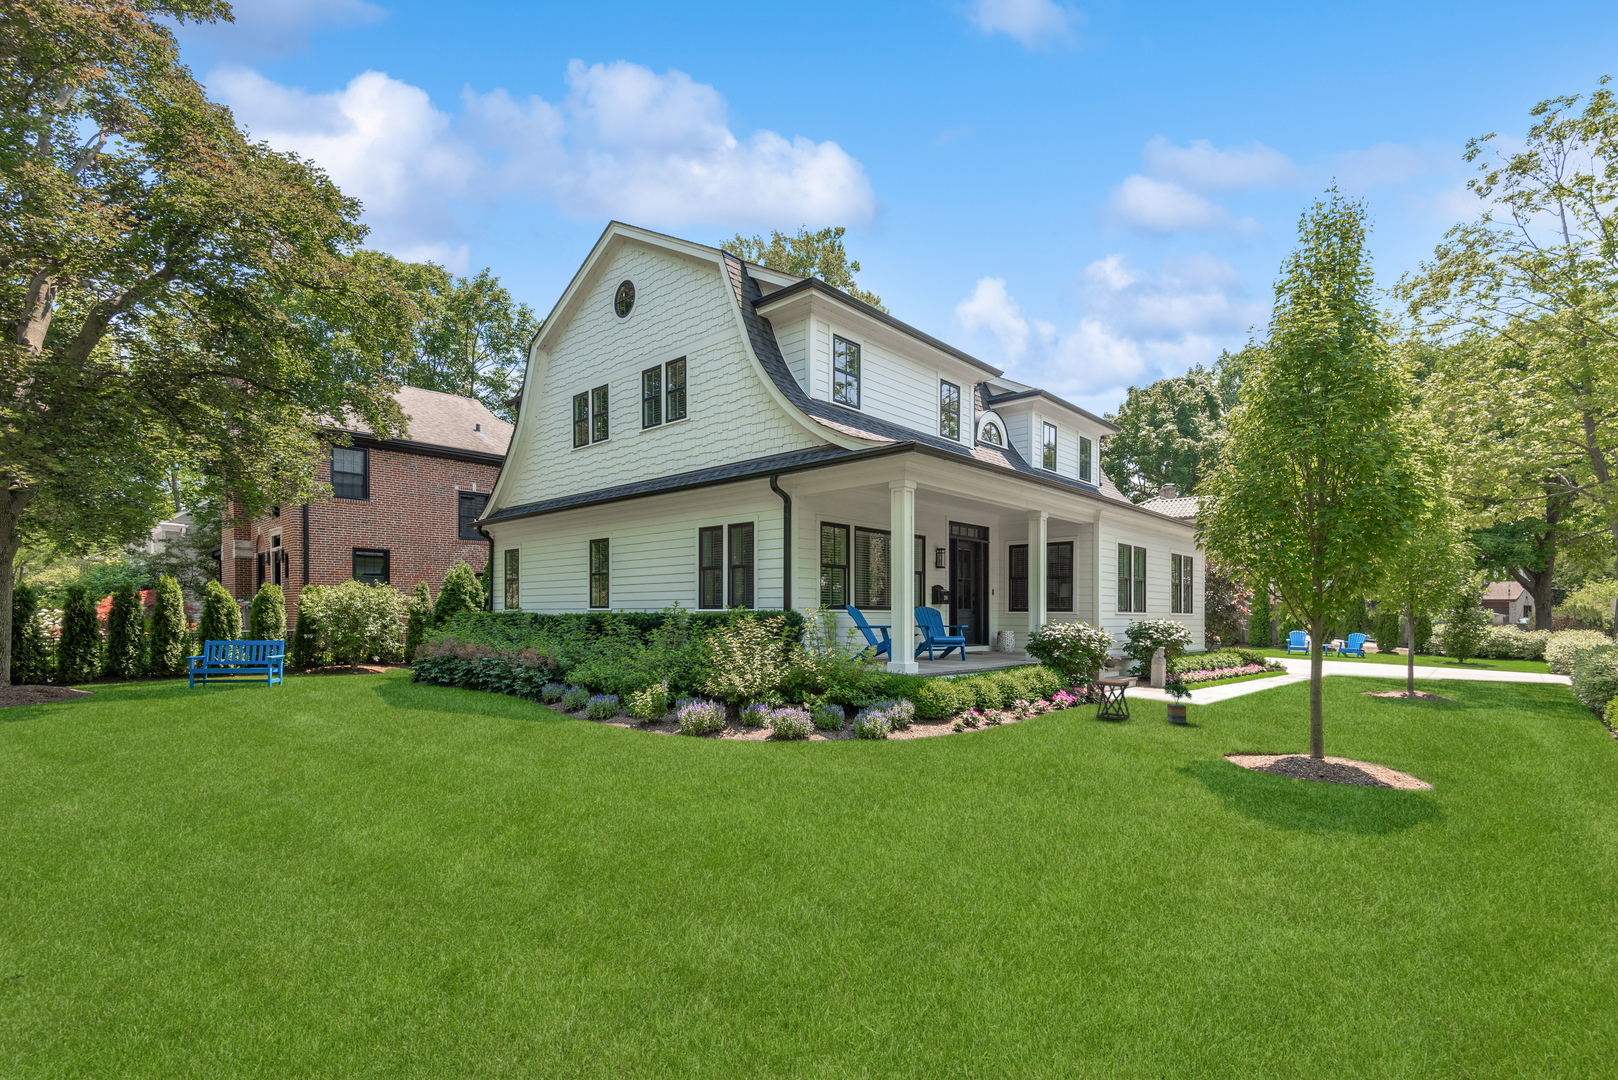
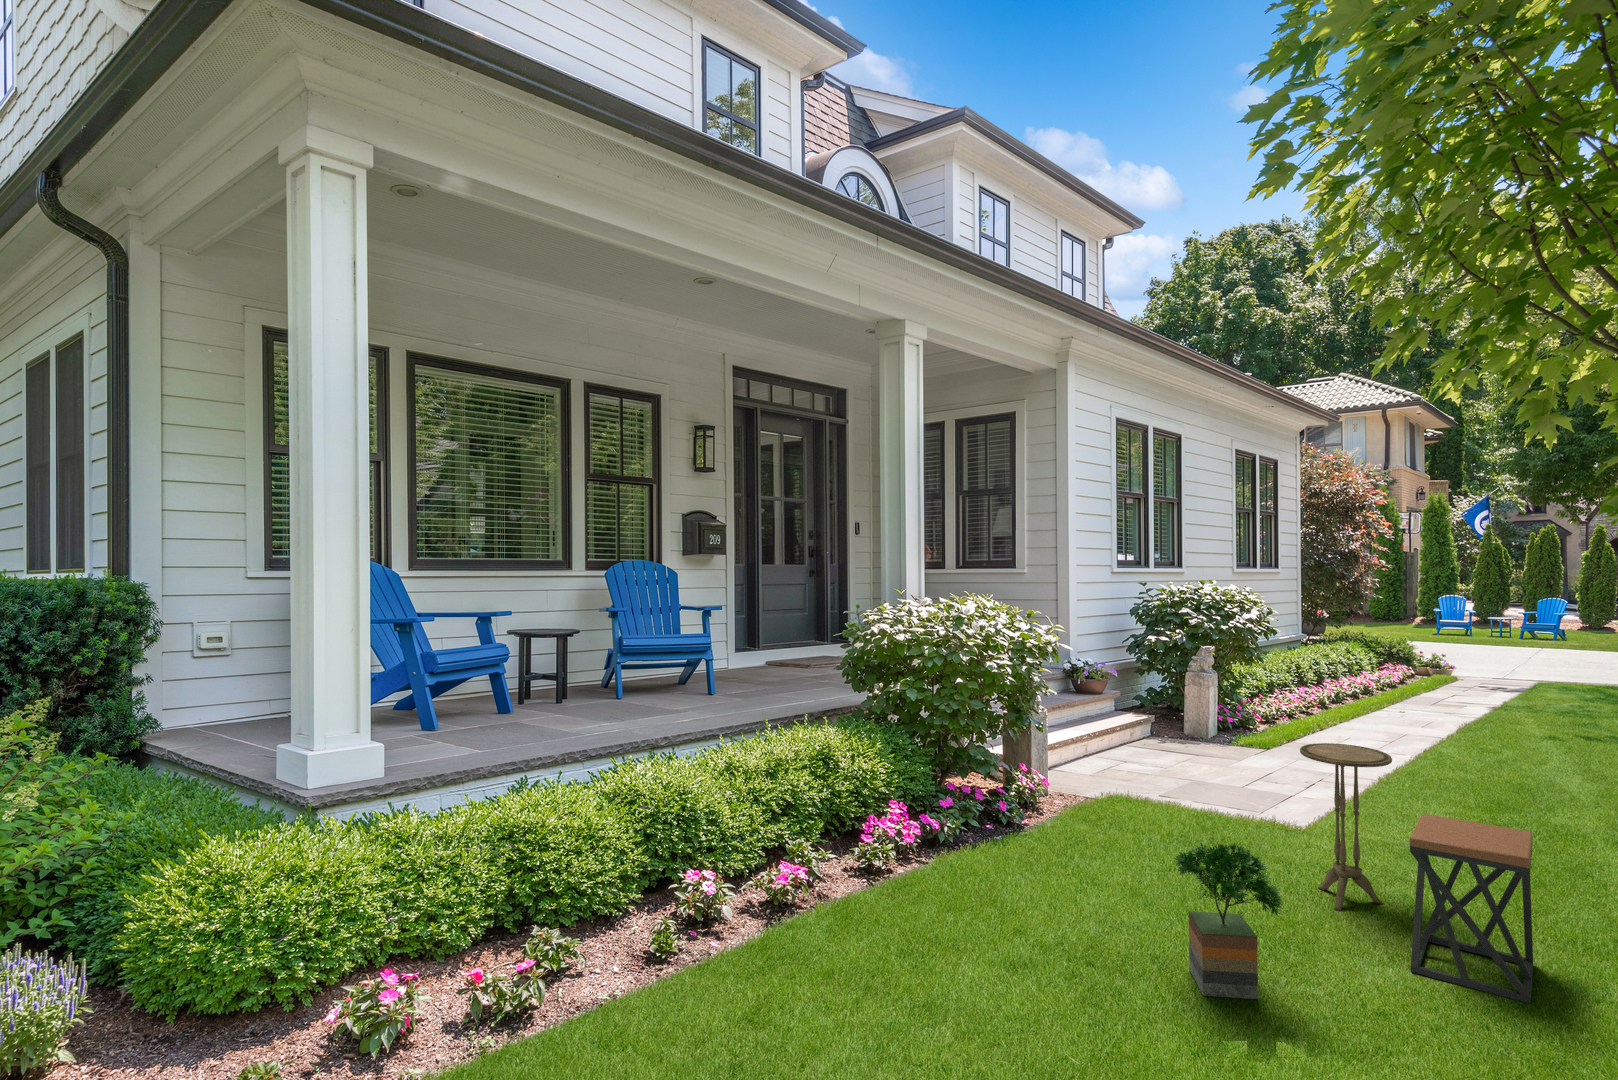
side table: none [1198,666,1225,714] -> present [1300,743,1392,911]
stool: present [1096,678,1130,720] -> present [1410,814,1533,1003]

